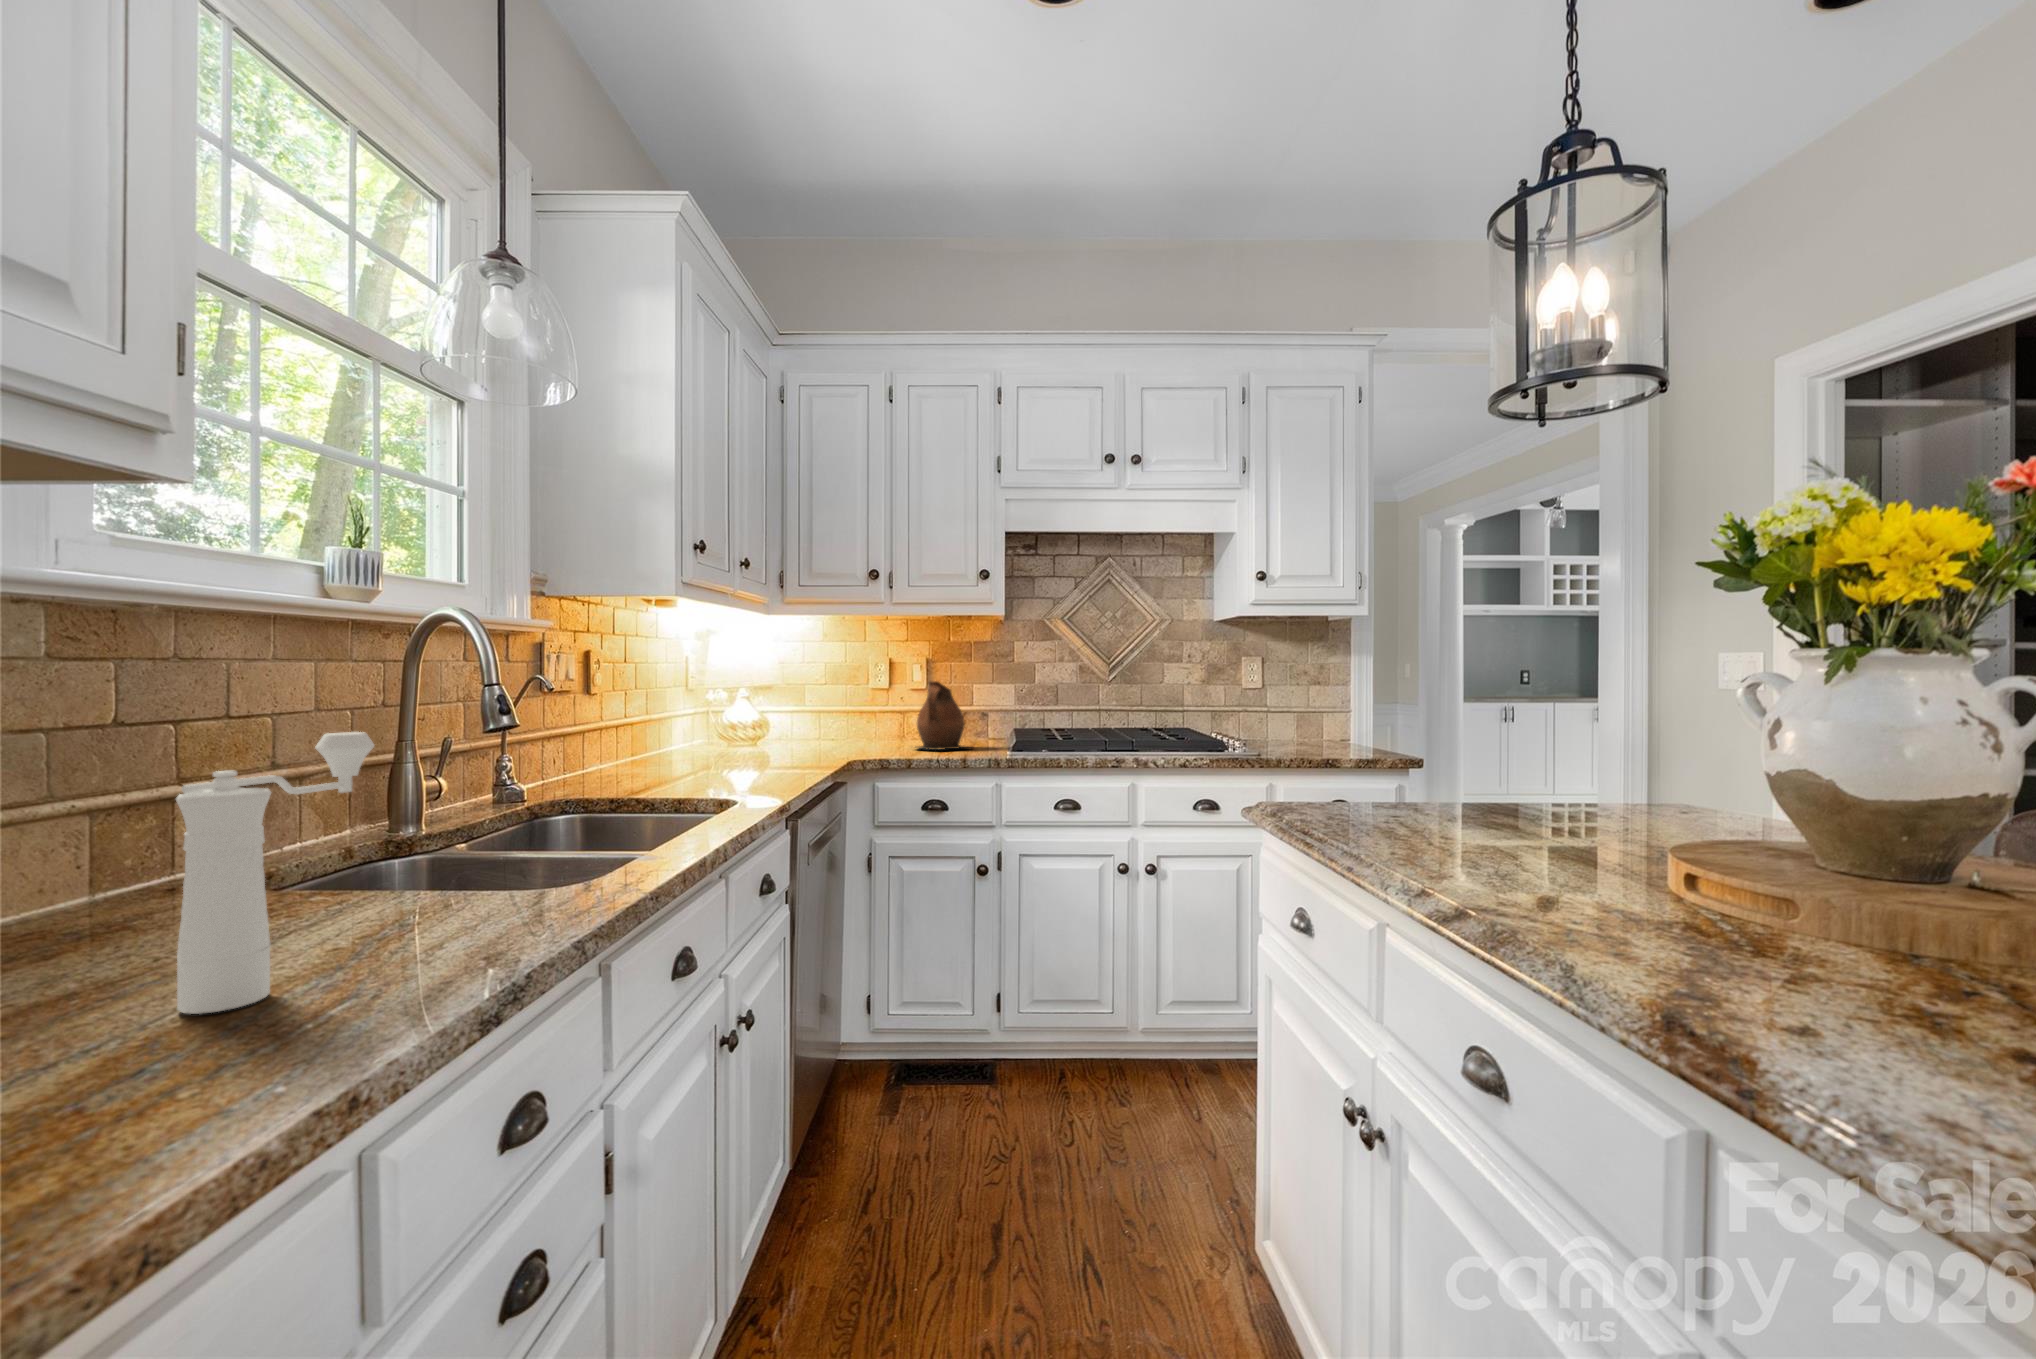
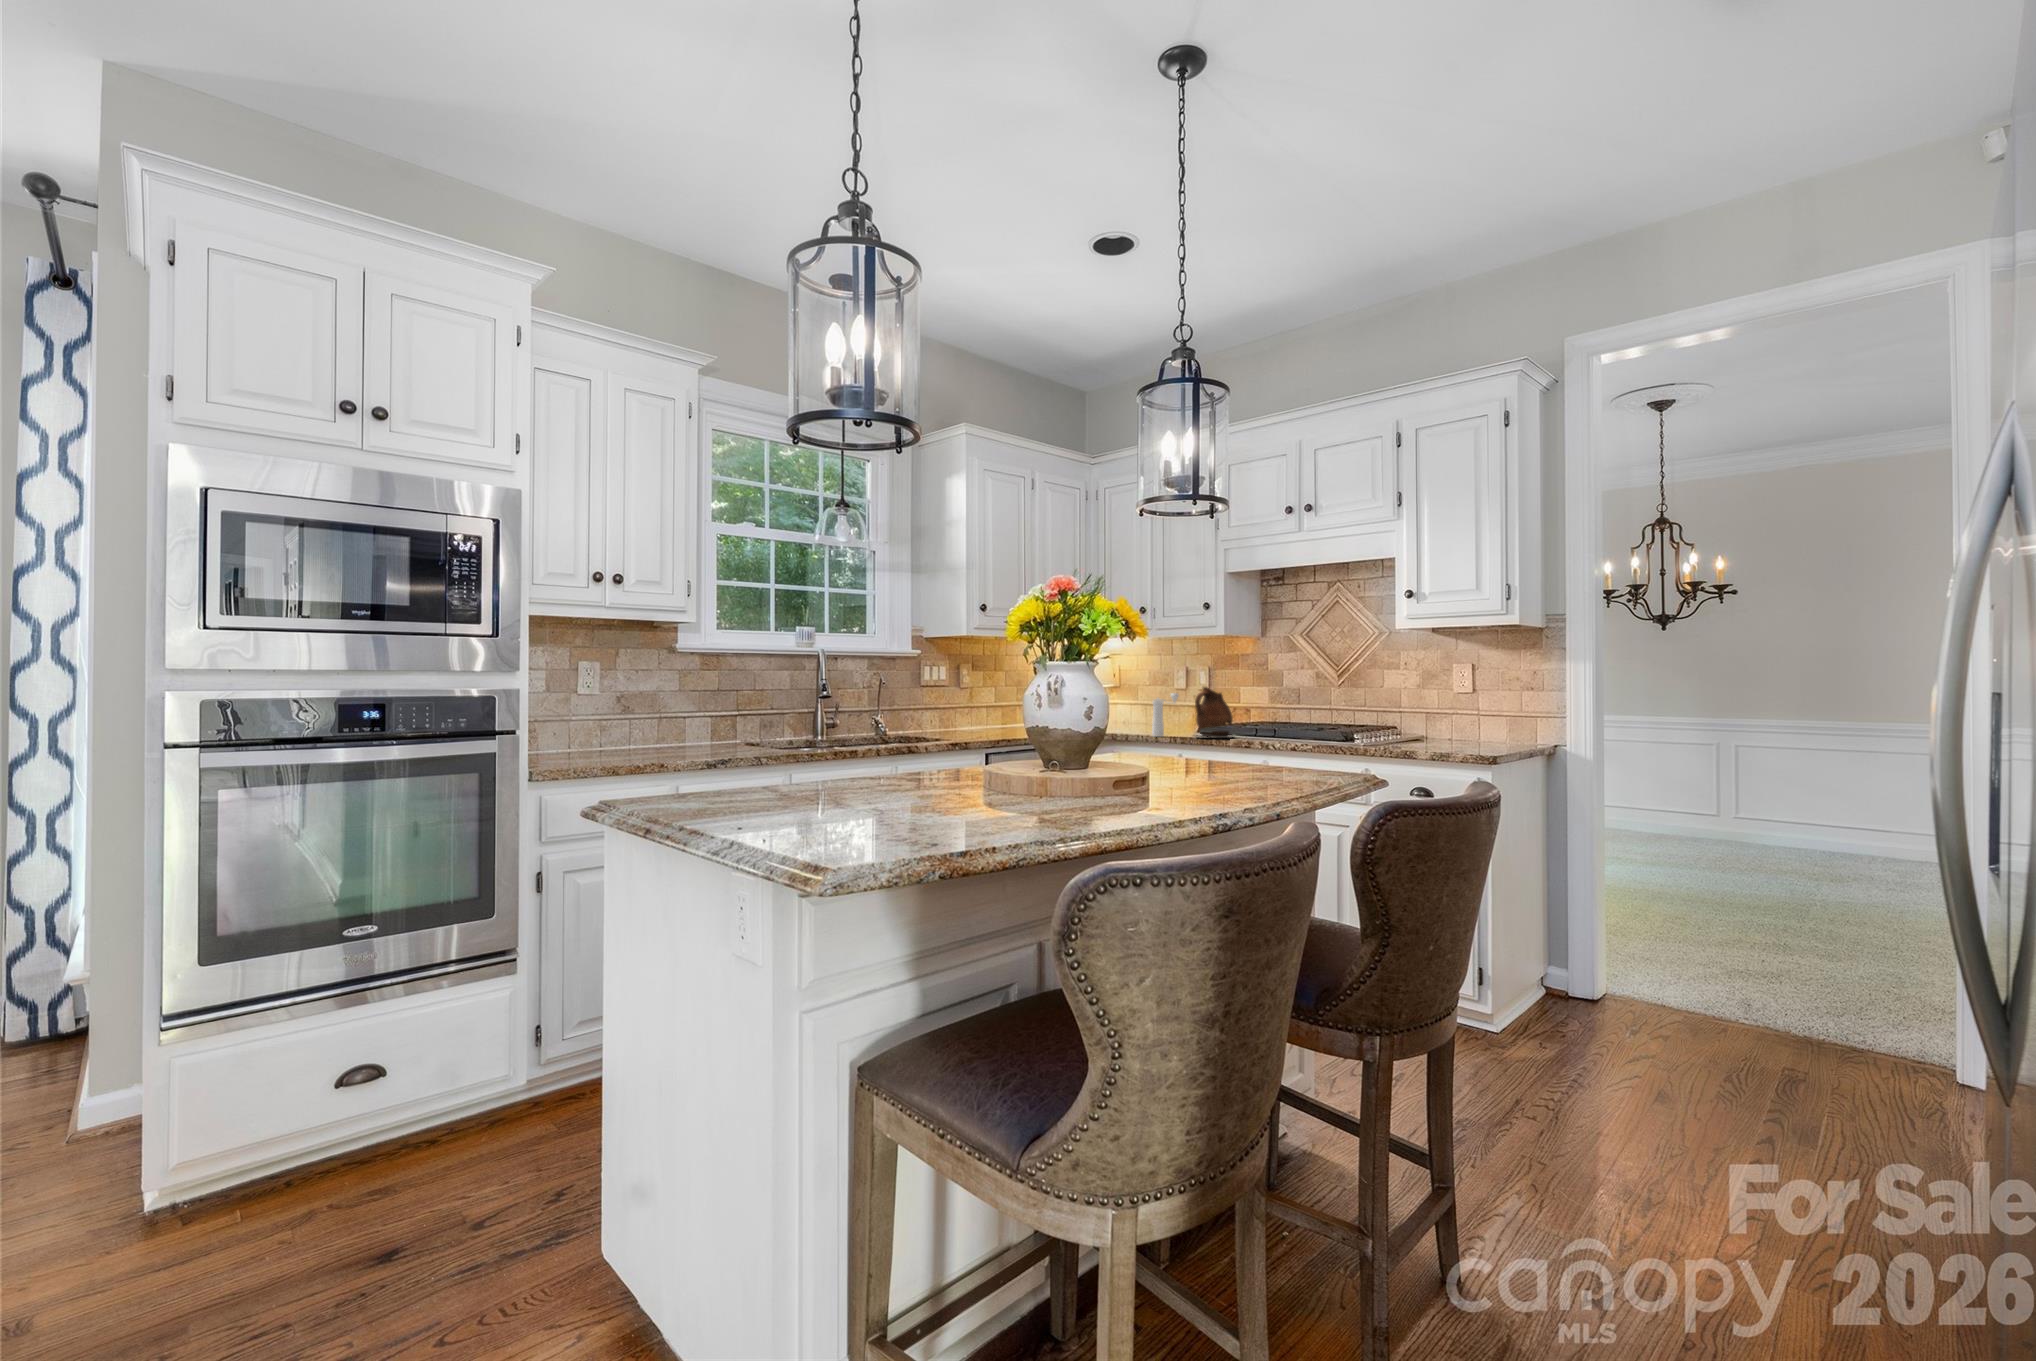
pepper mill: present [176,732,374,1014] -> present [1152,693,1179,737]

